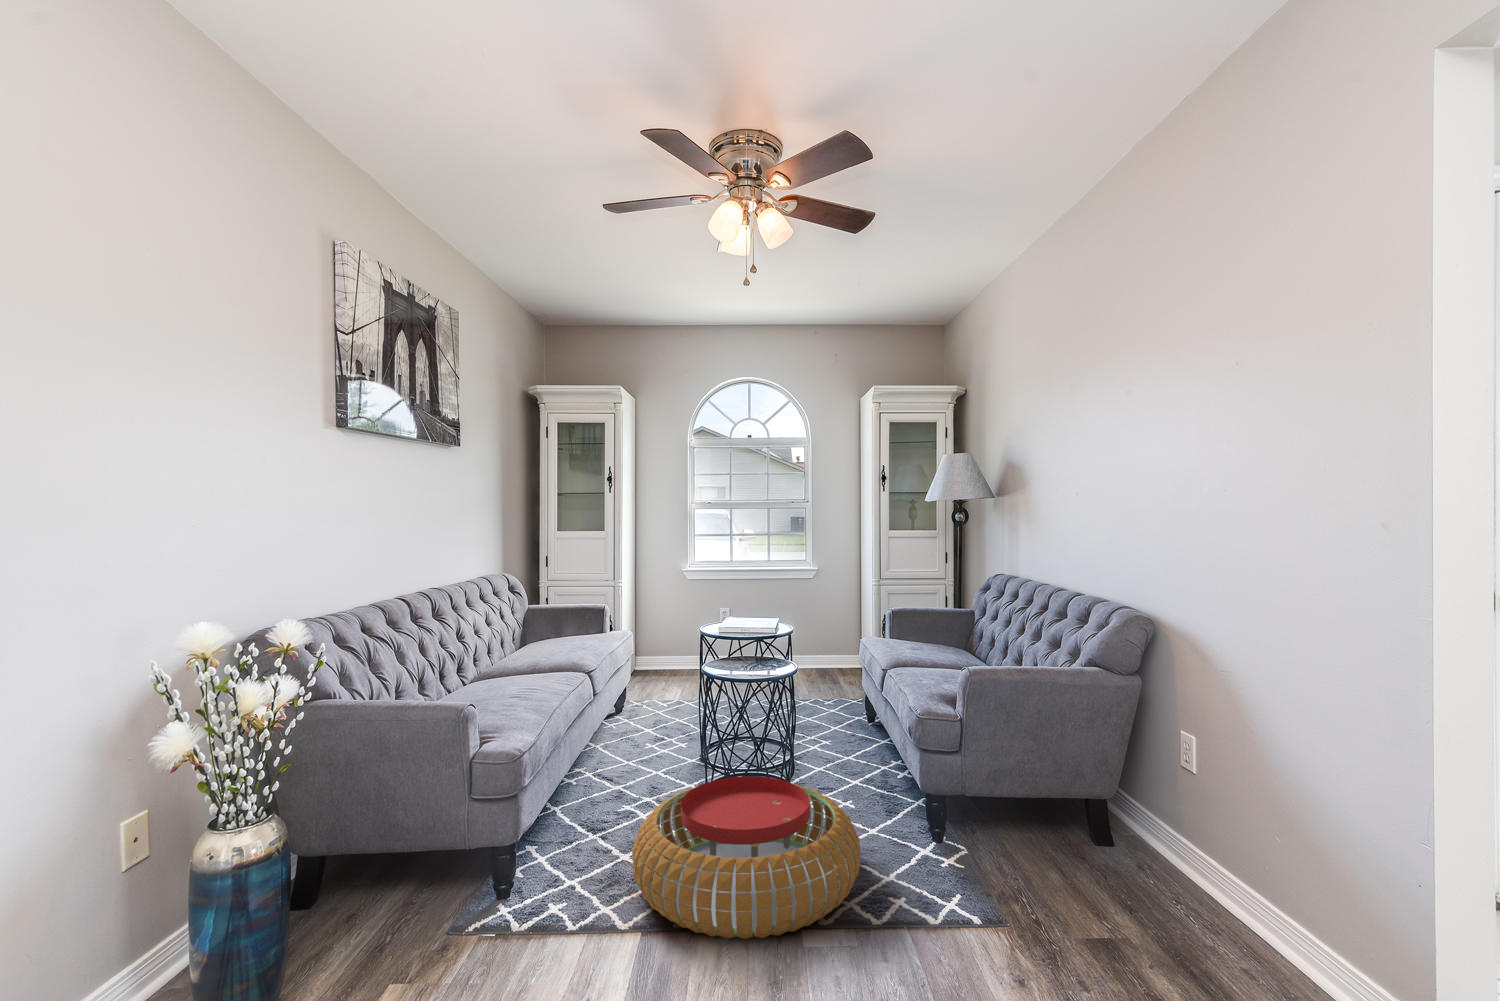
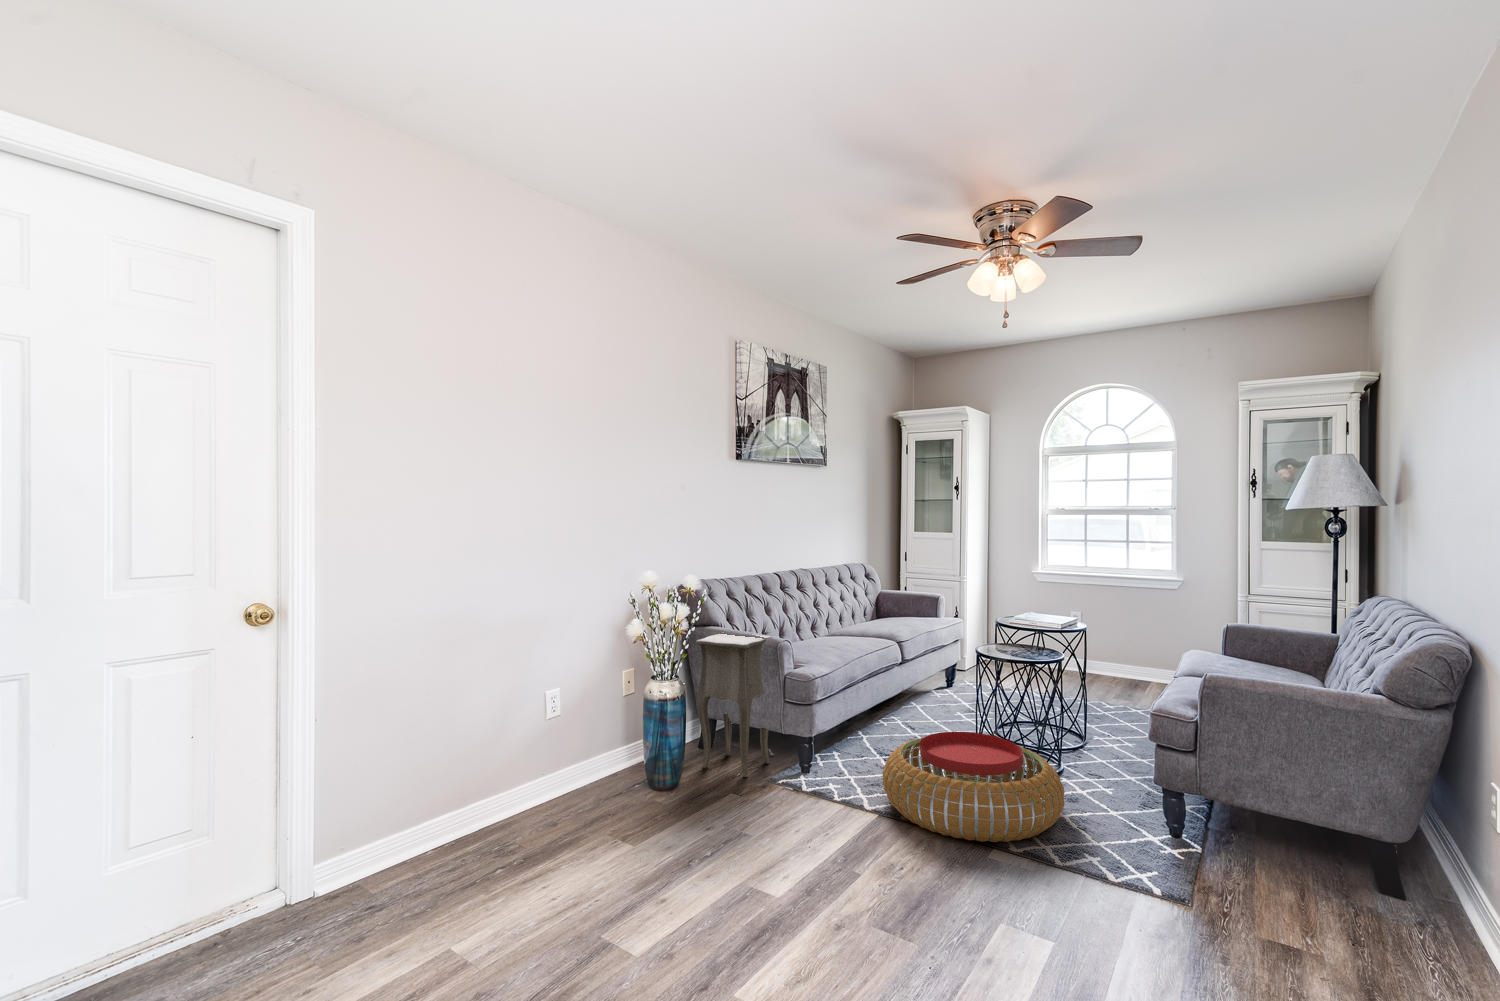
side table: none [298,696,437,943] -> present [696,634,773,777]

